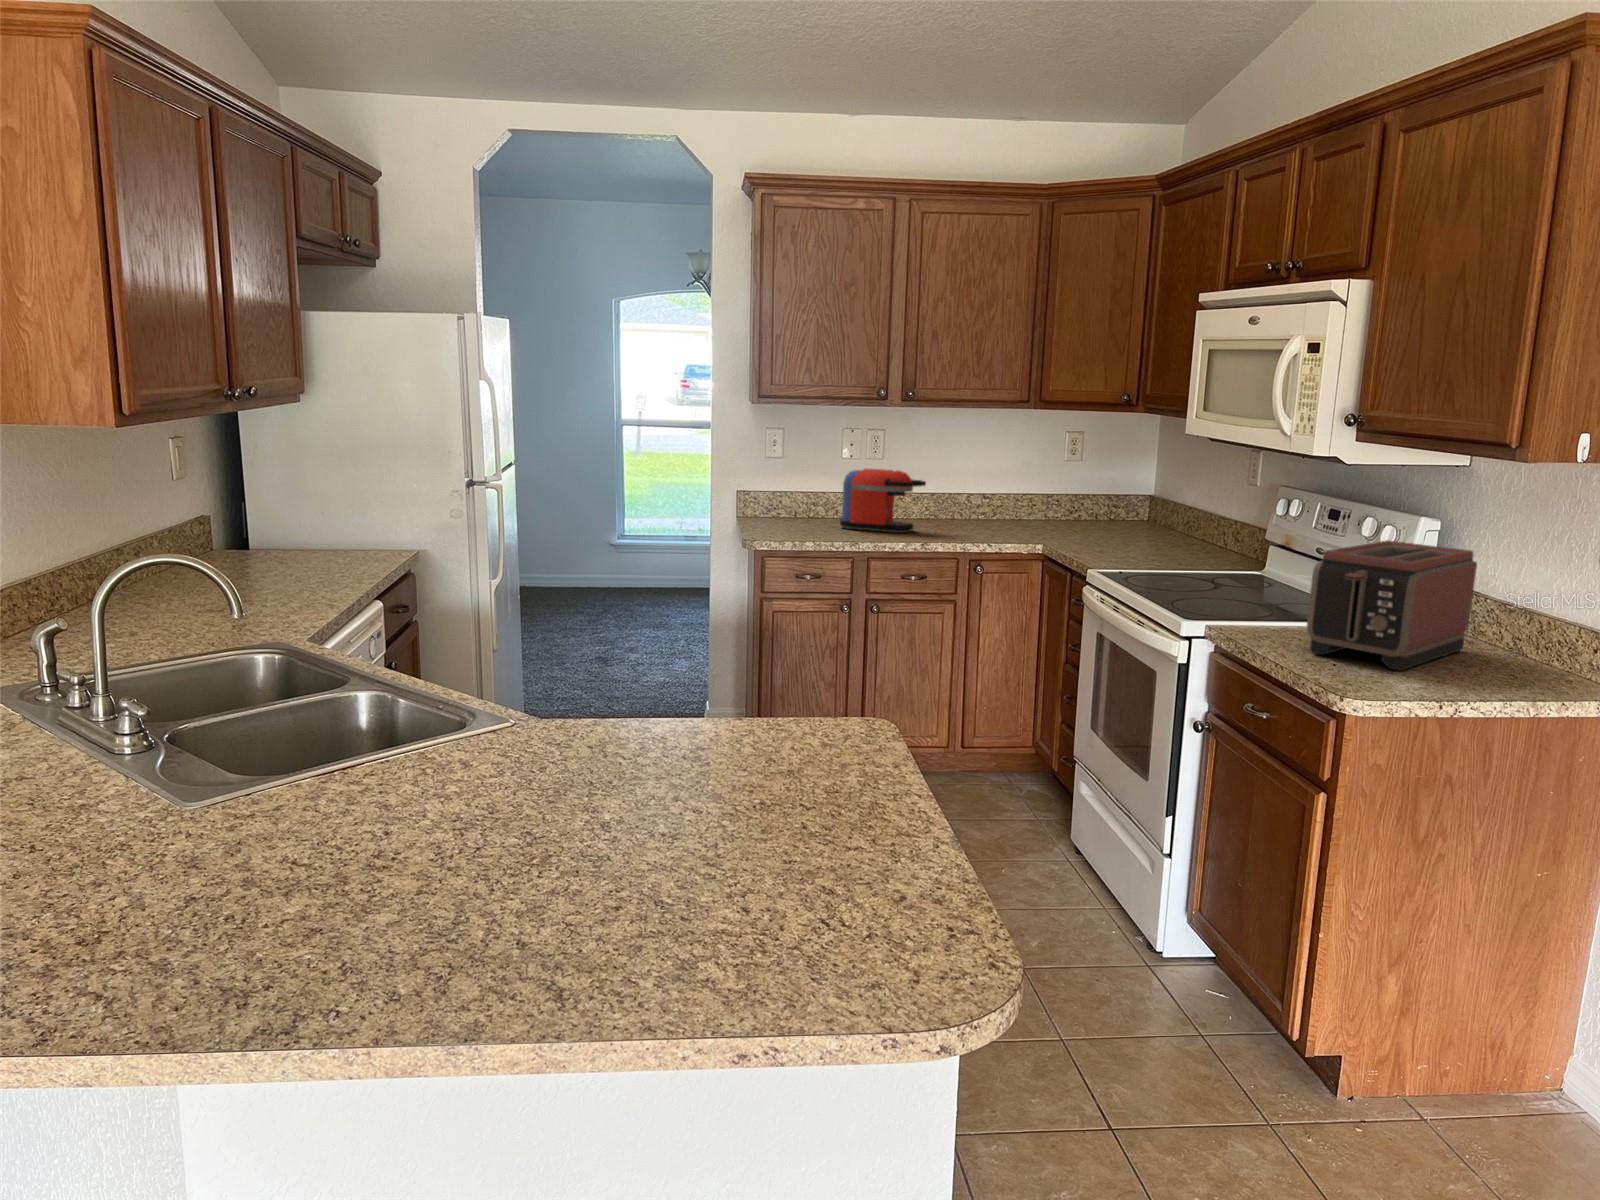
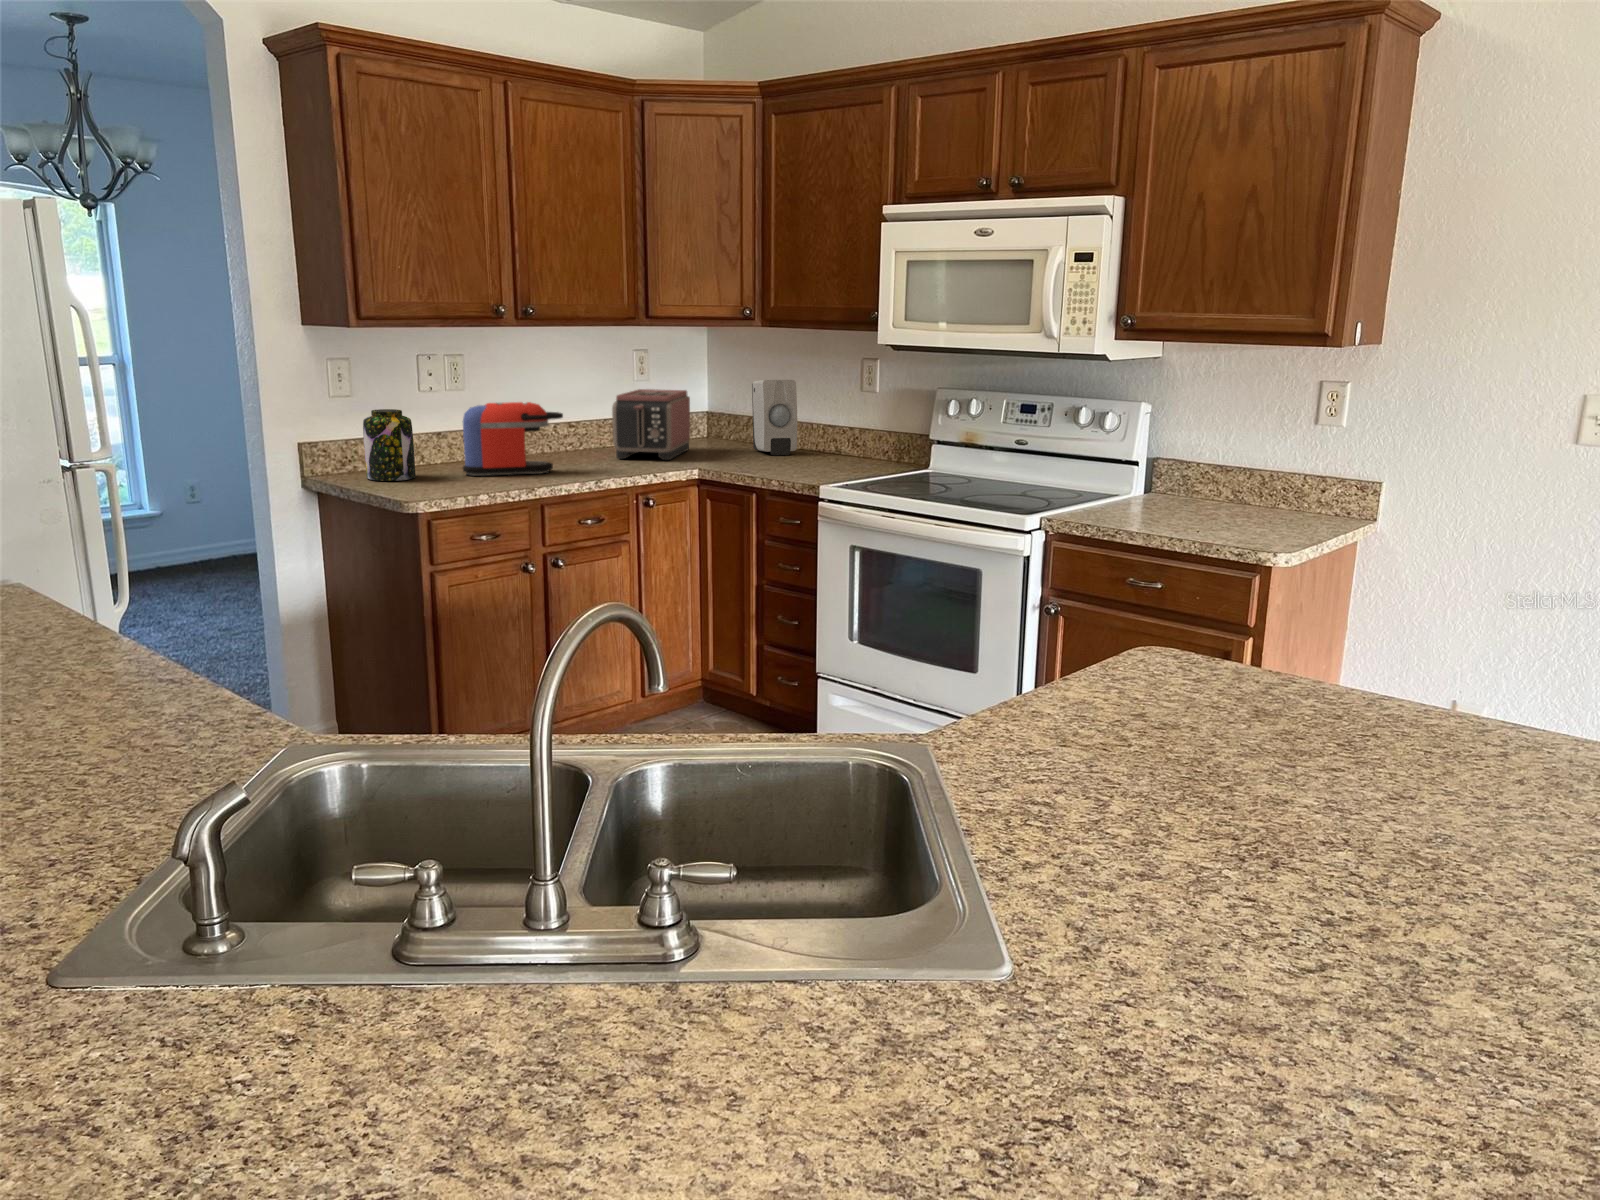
soap dispenser: none [1140,466,1188,544] -> present [752,380,797,455]
jar: none [768,468,806,525] -> present [363,409,416,481]
toaster: present [1307,540,1477,670] -> present [612,389,690,460]

